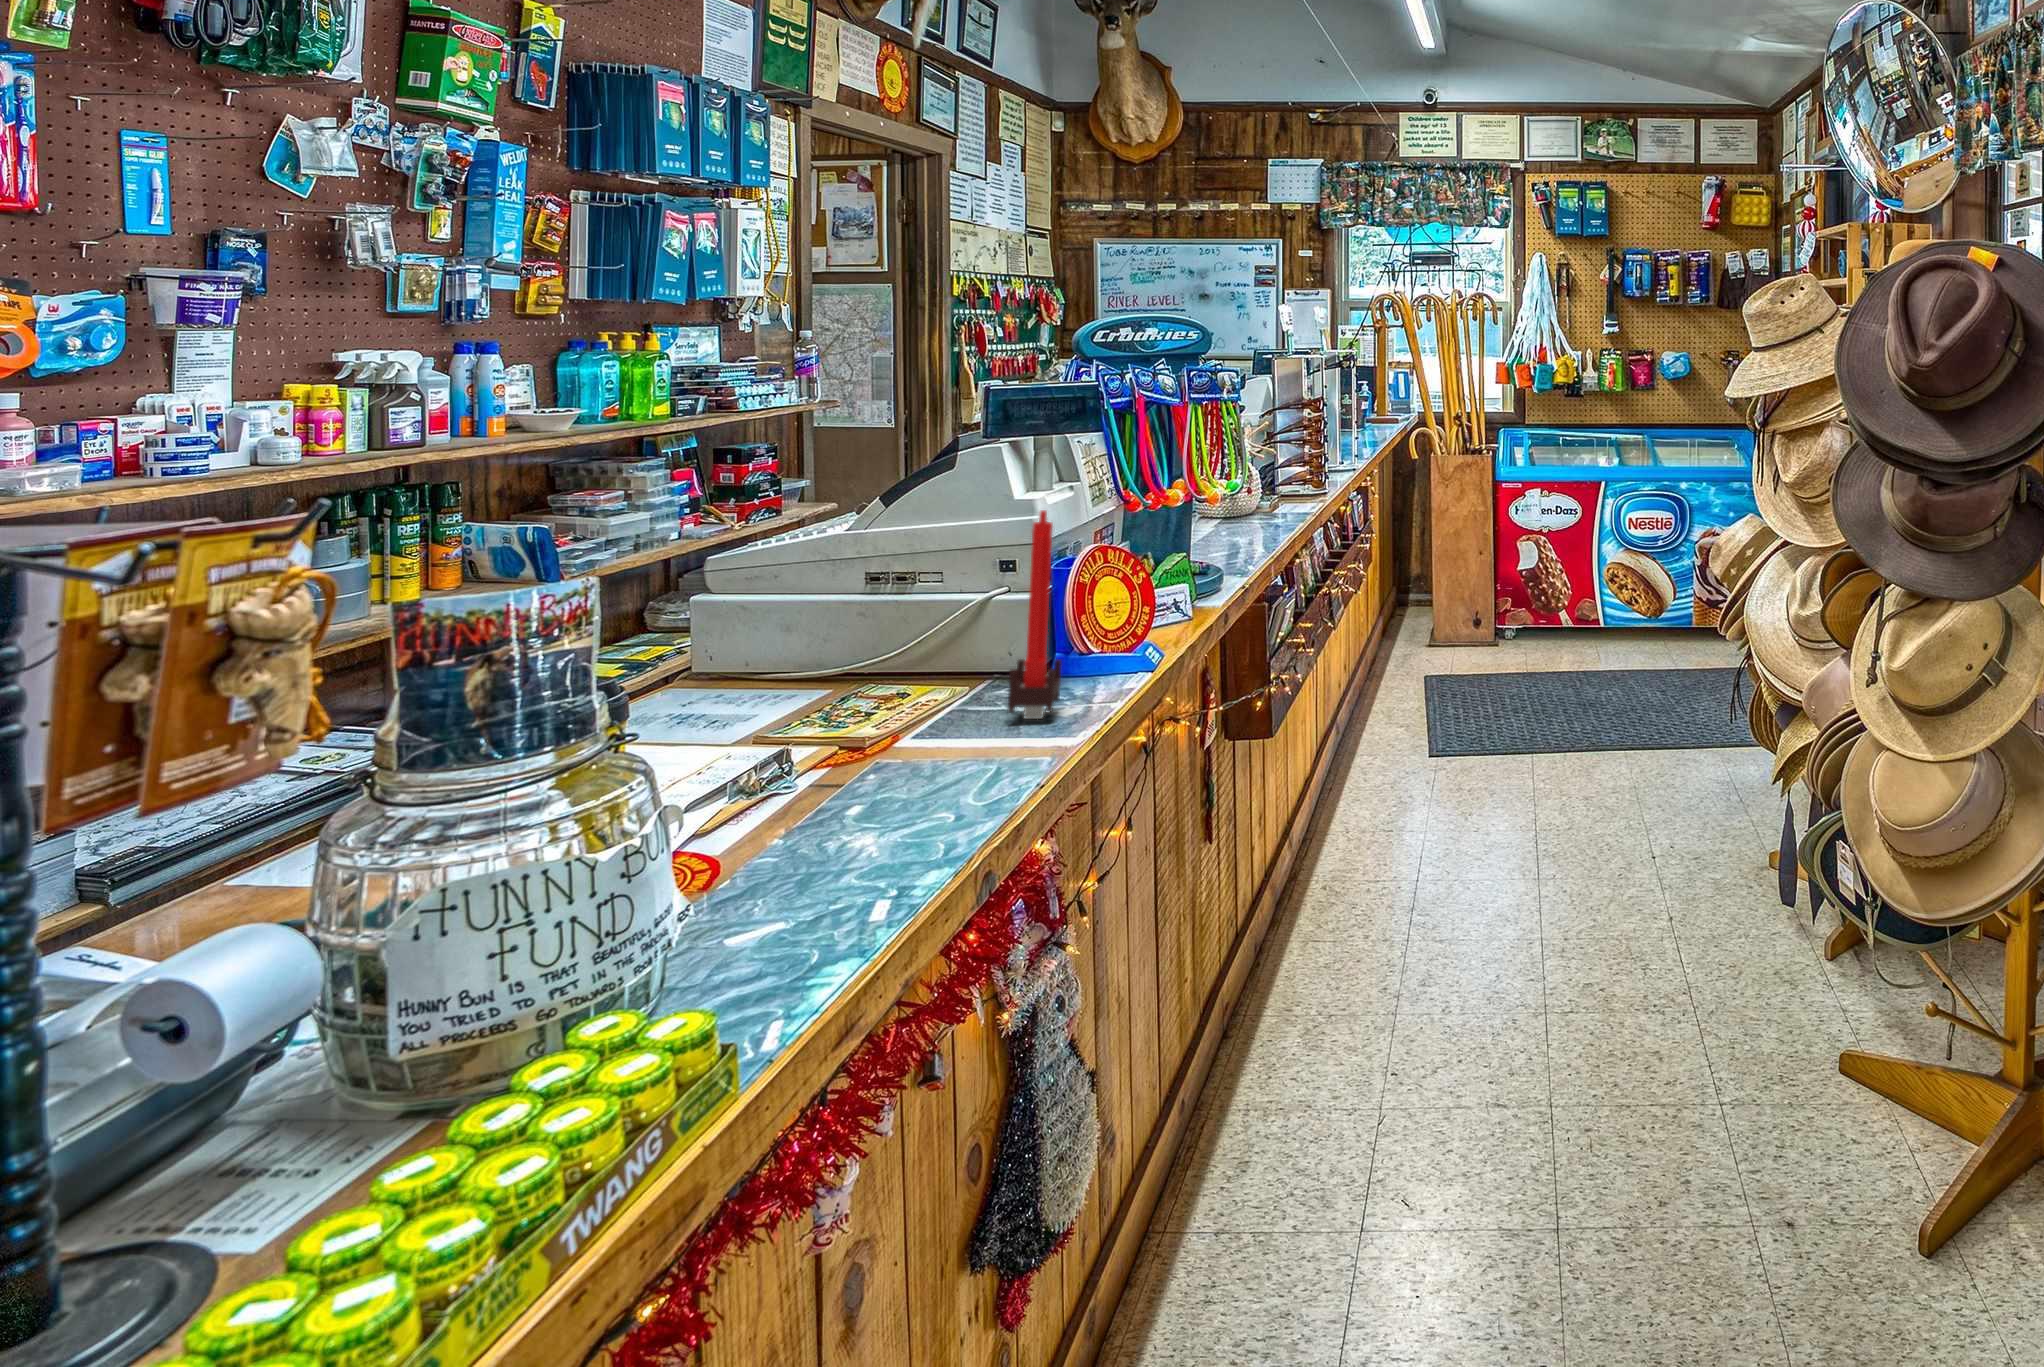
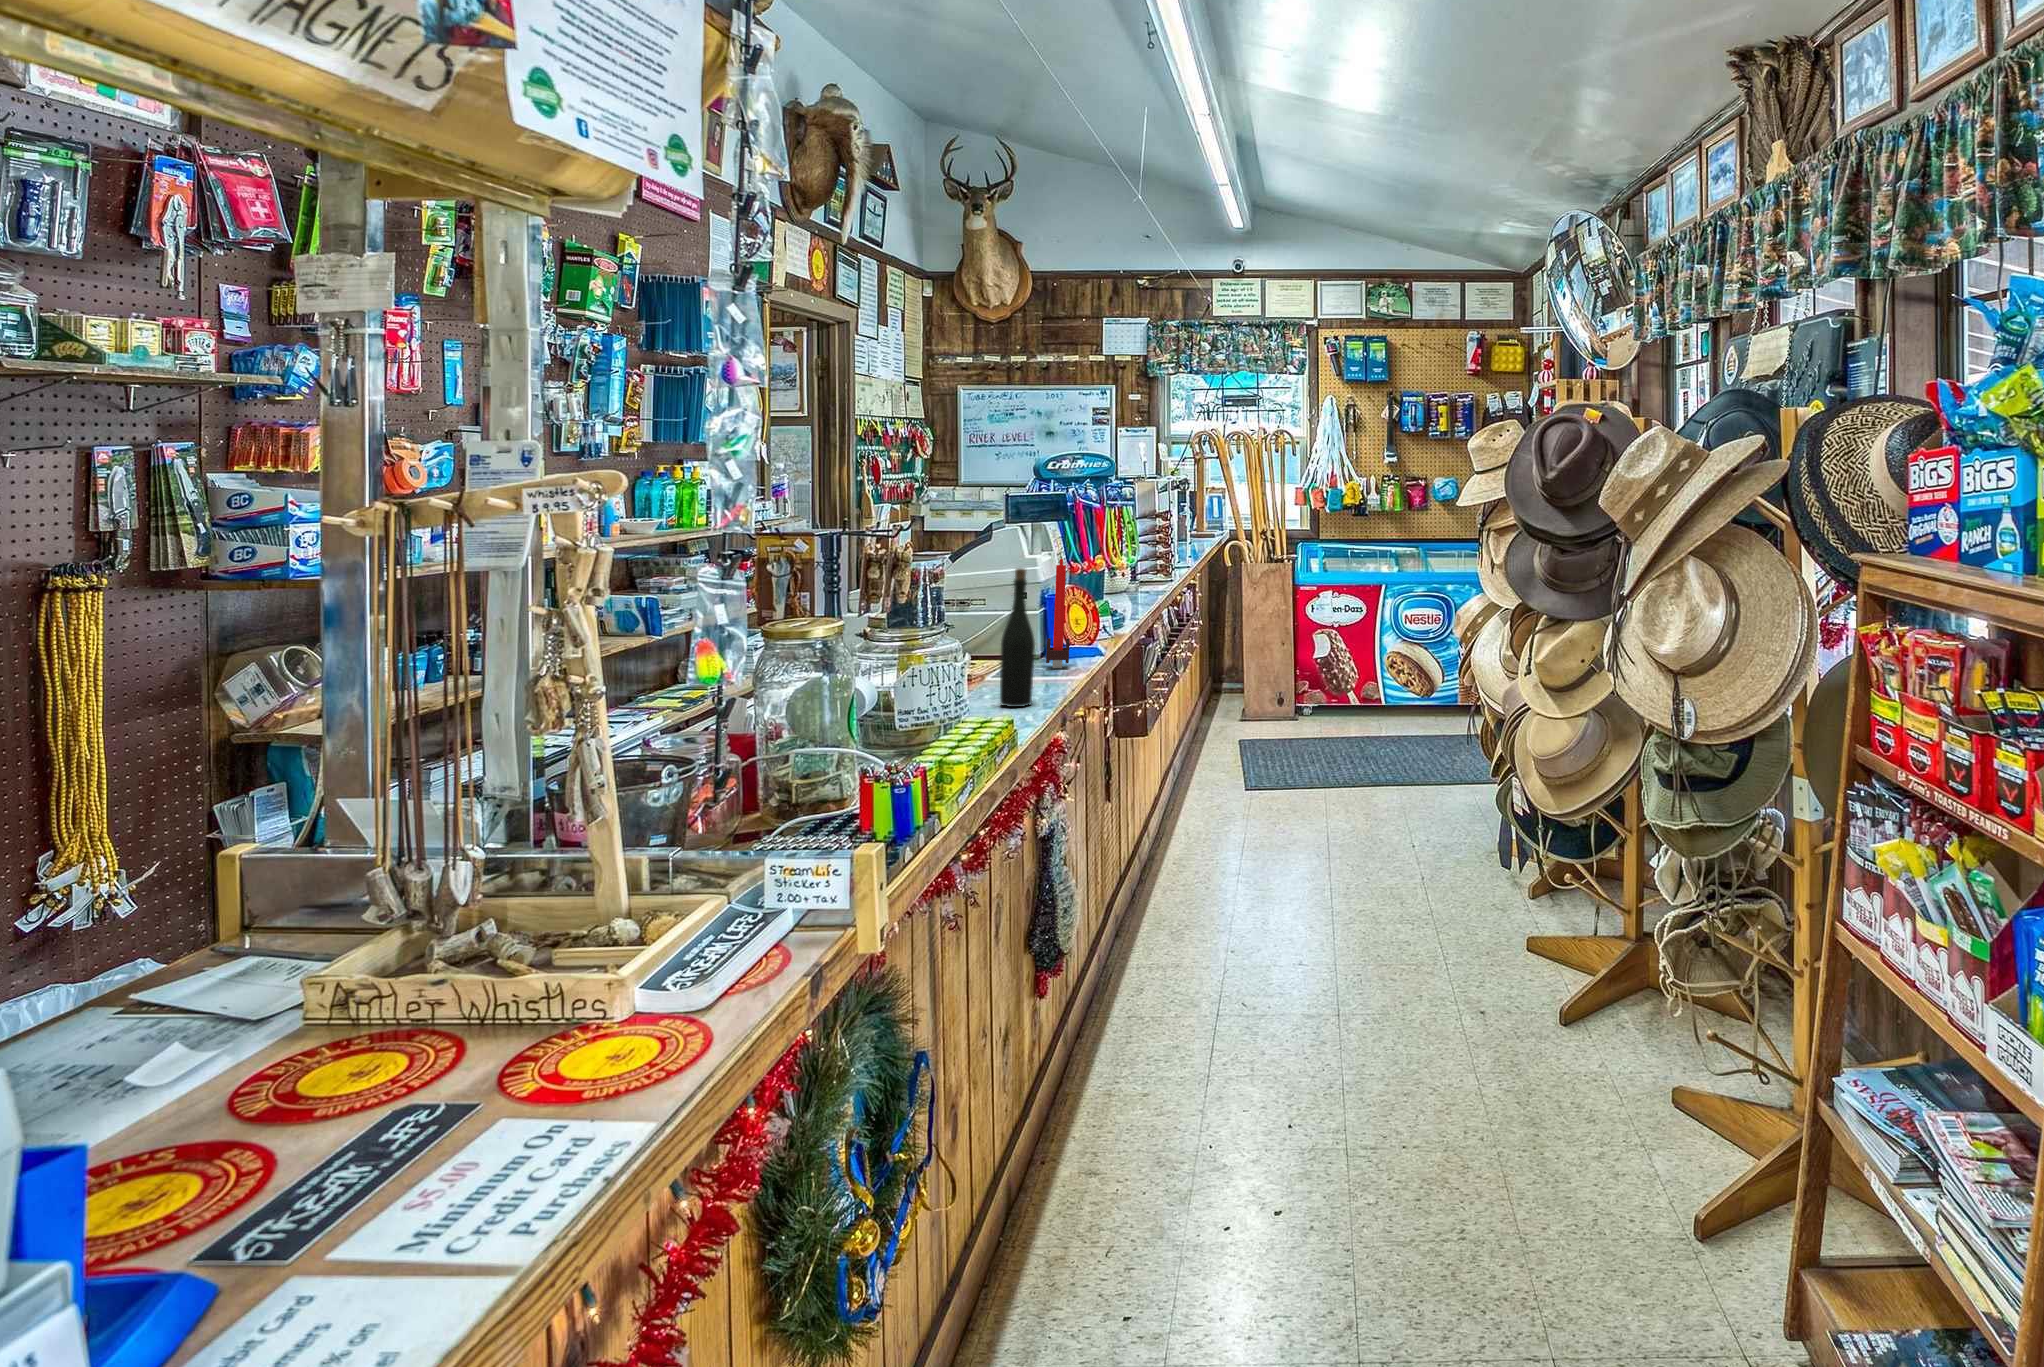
bottle: none [797,567,888,897] -> present [1000,568,1035,707]

